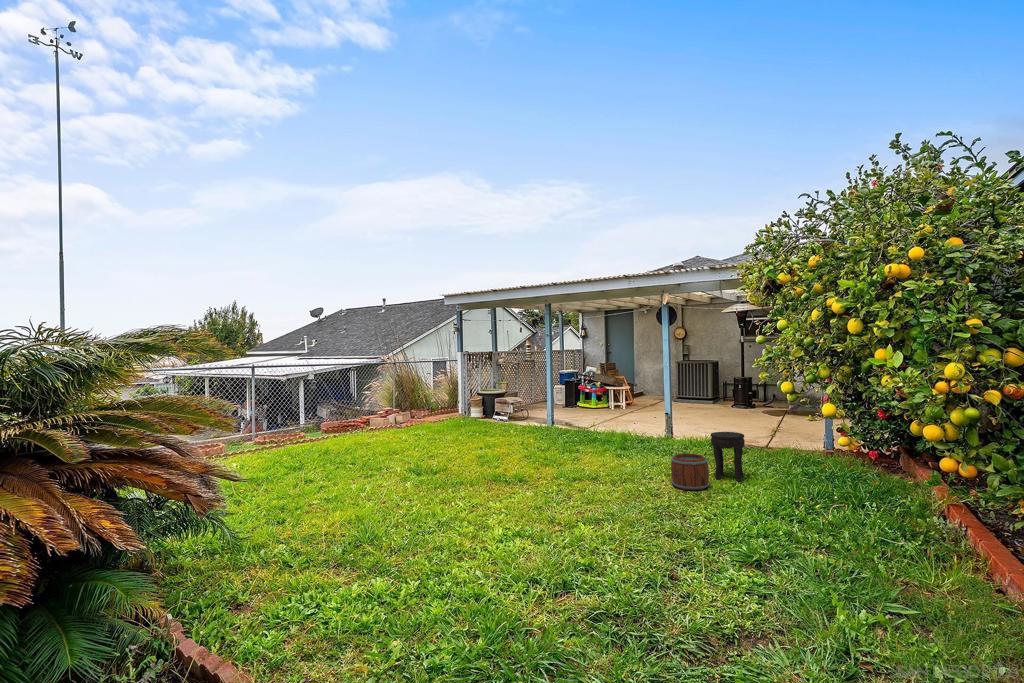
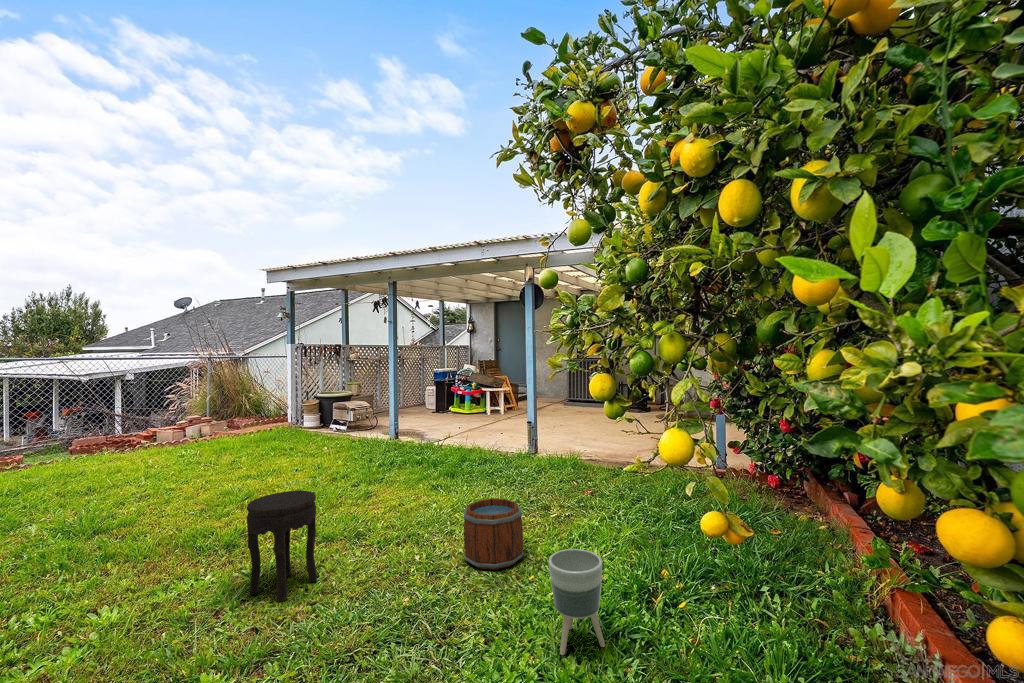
side table: present [711,432,745,481] -> present [247,491,317,602]
planter: none [743,470,774,517] -> present [548,549,605,655]

